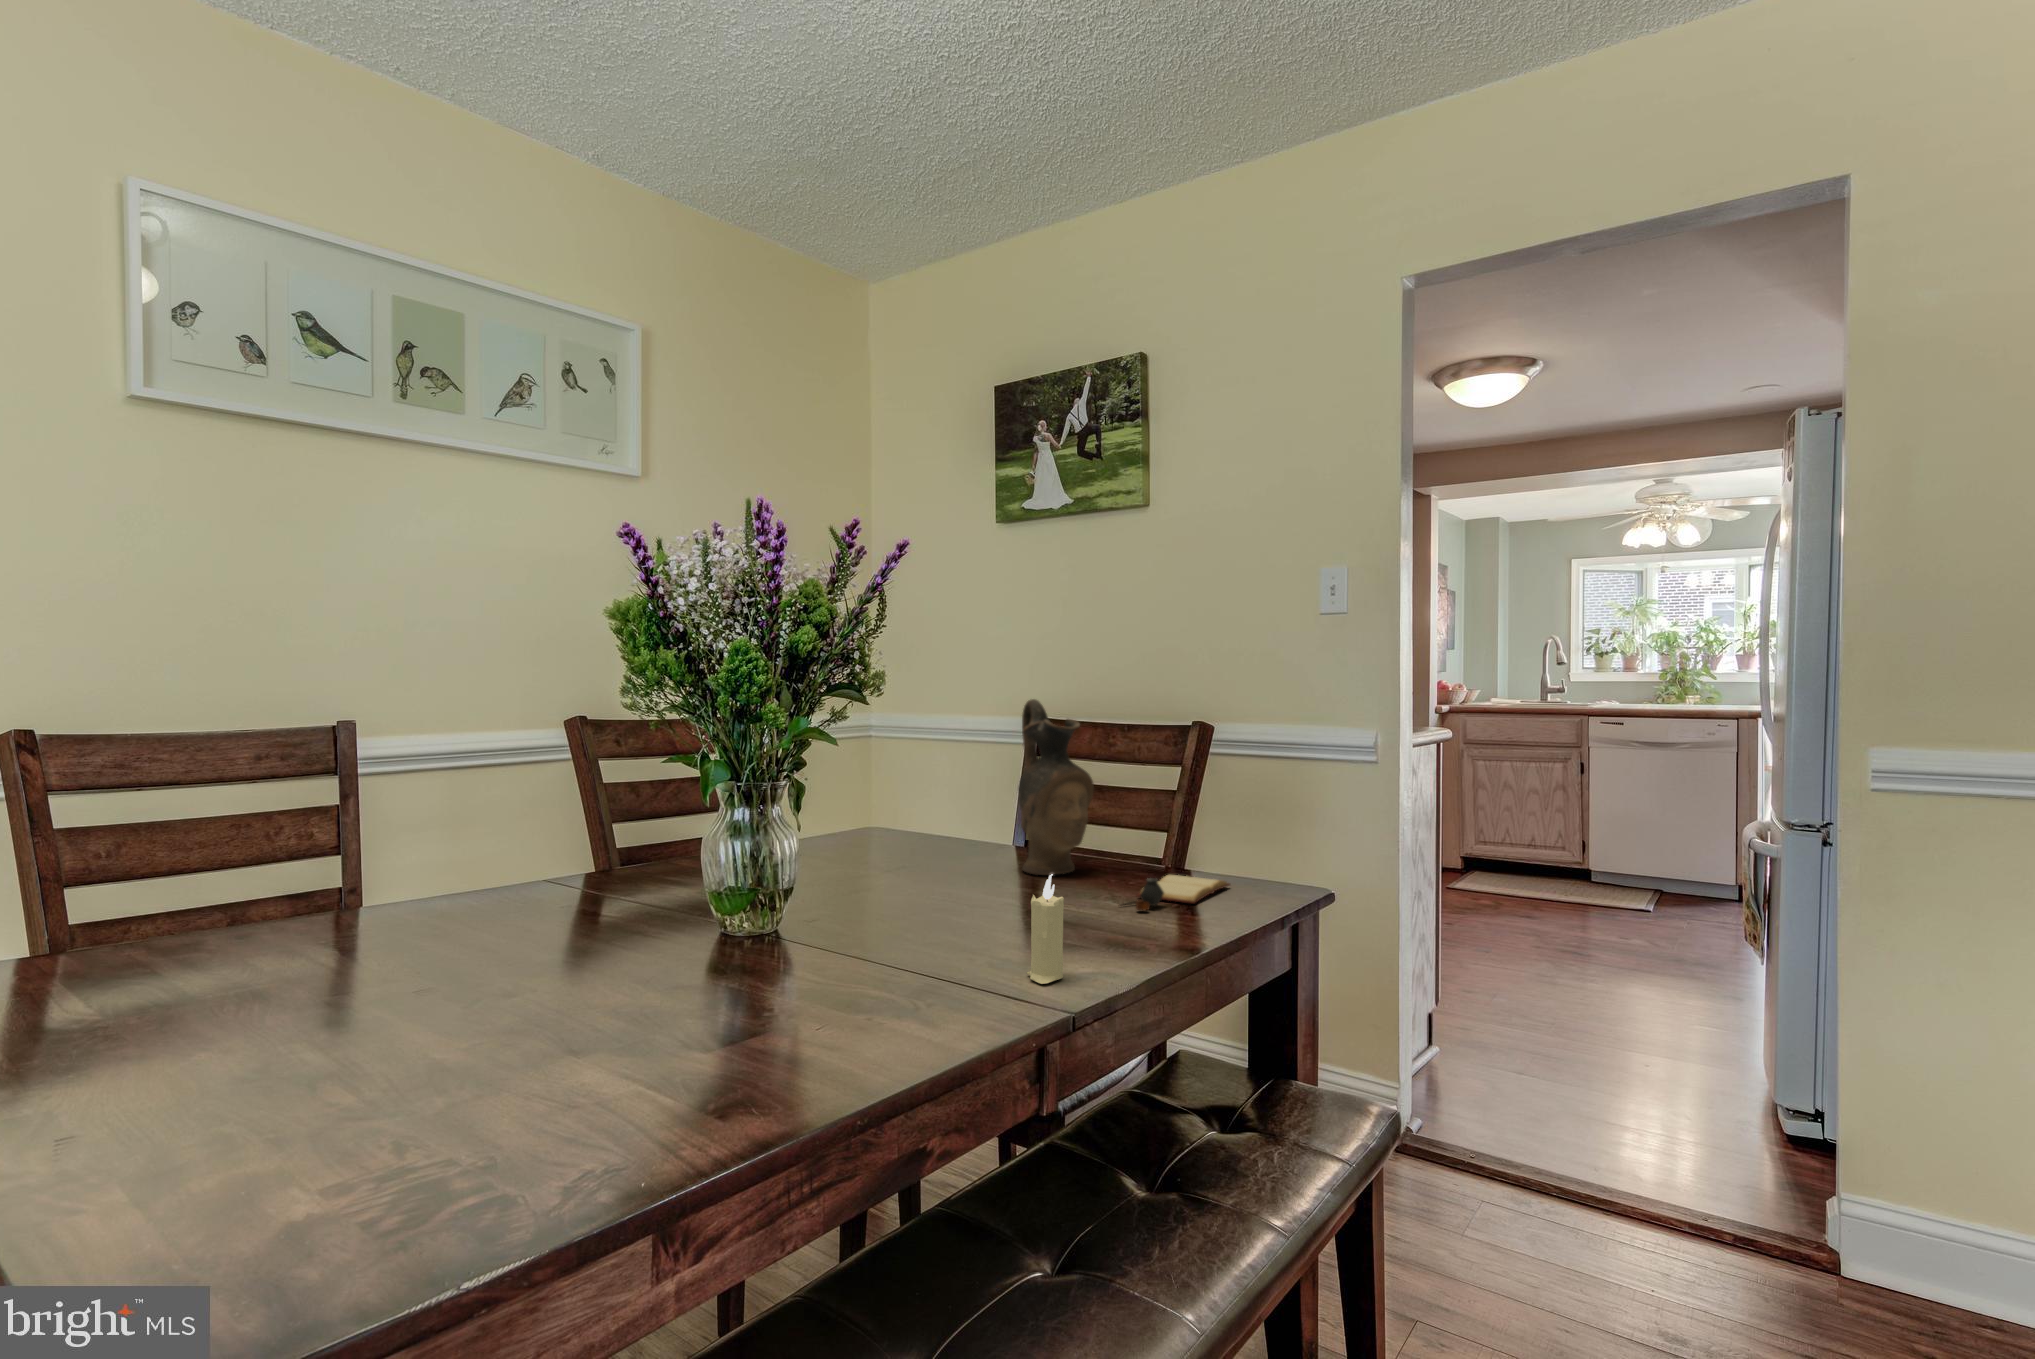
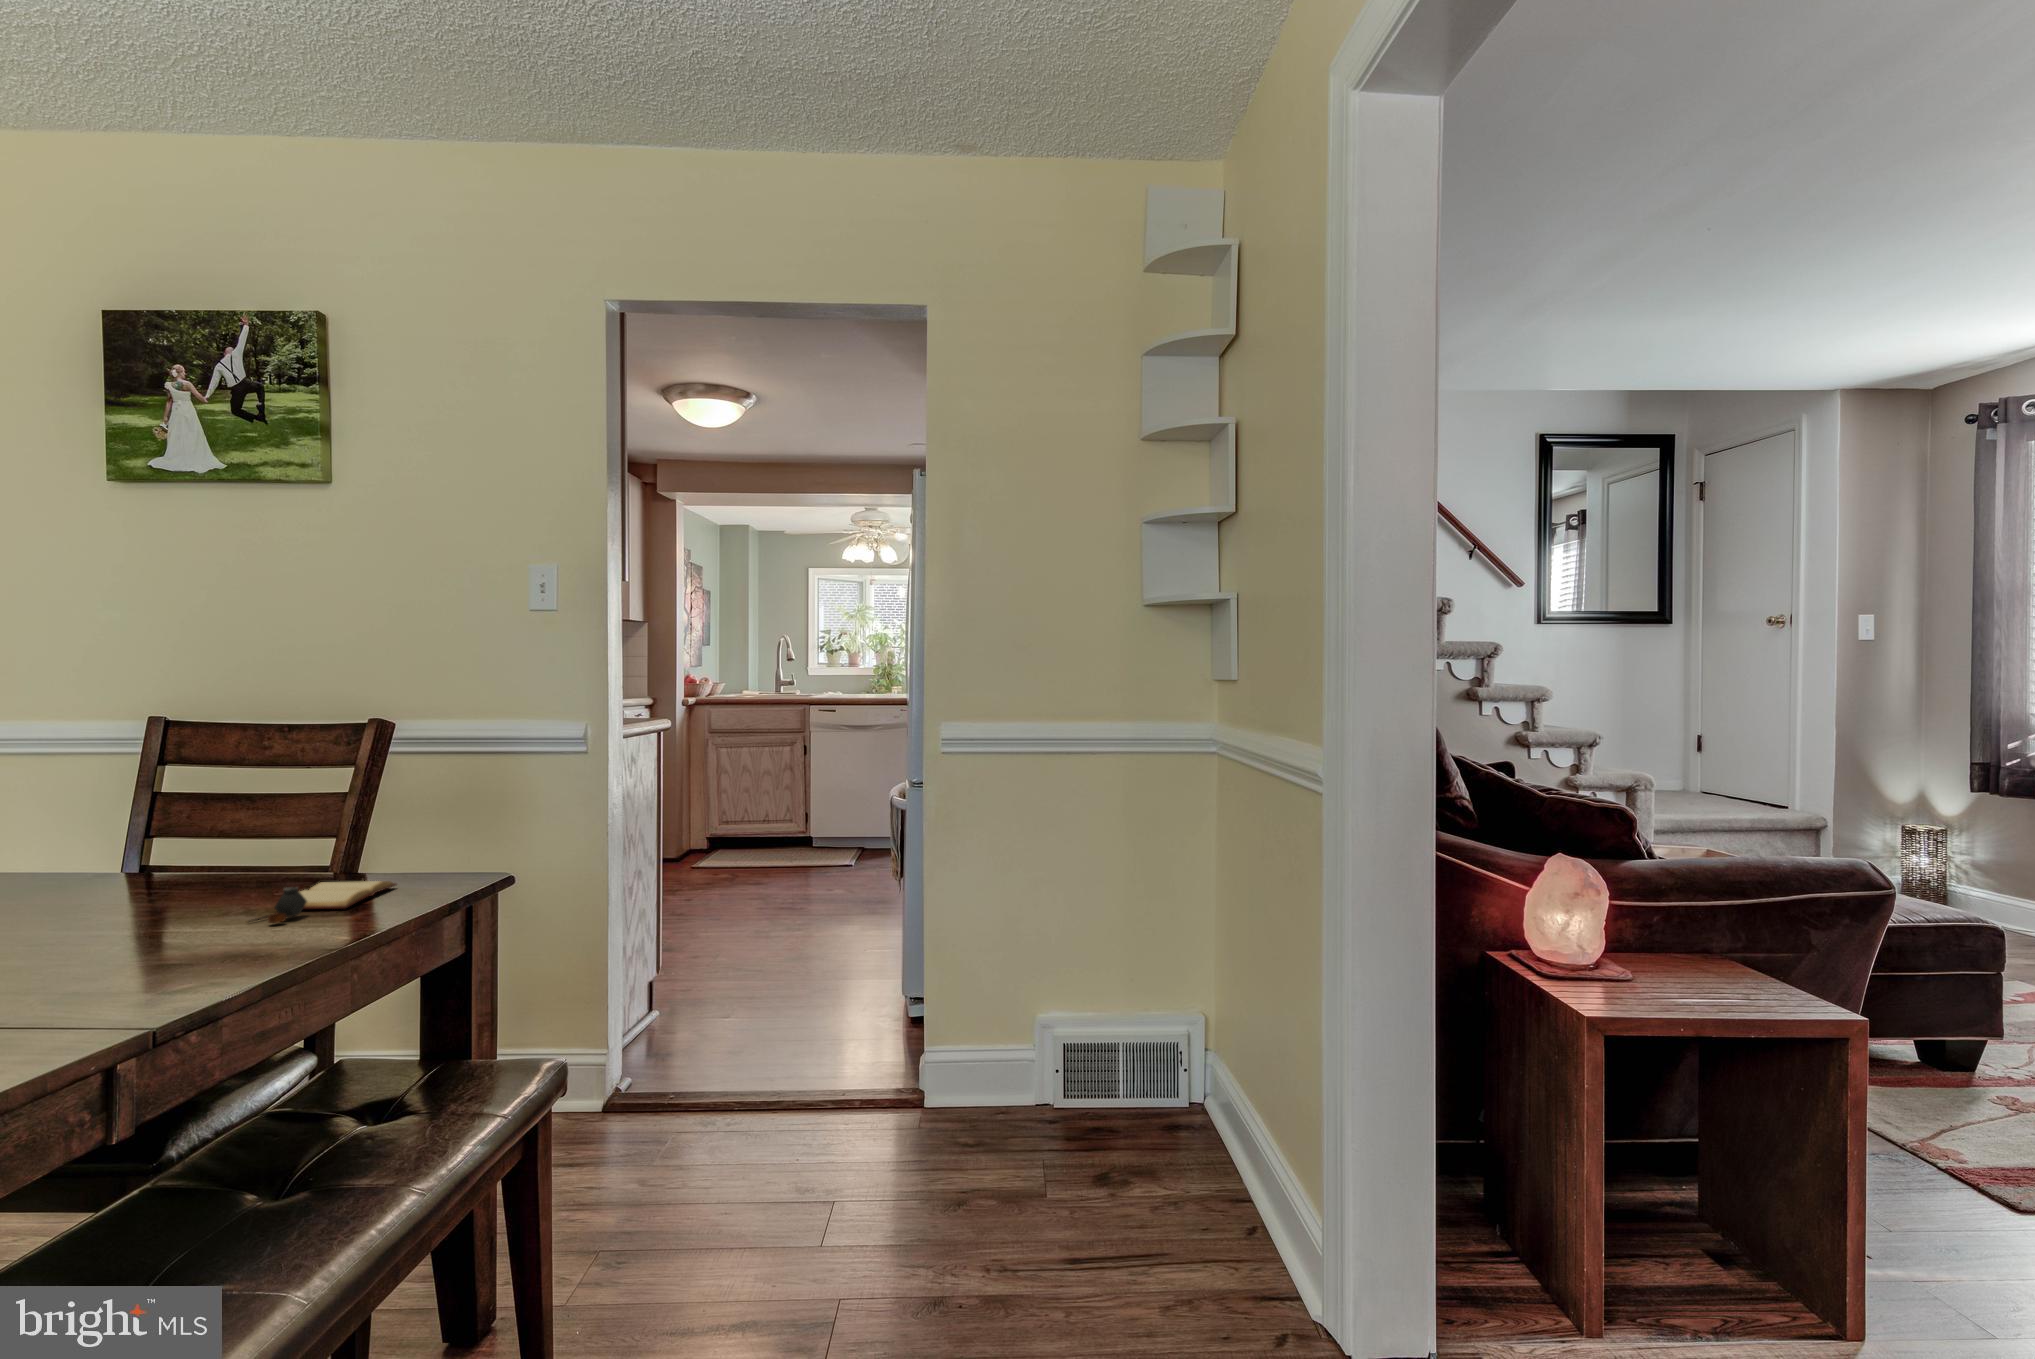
ceramic pitcher: present [1018,699,1094,875] -> none [115,697,226,902]
candle: present [1027,874,1064,984] -> none [85,891,139,1018]

